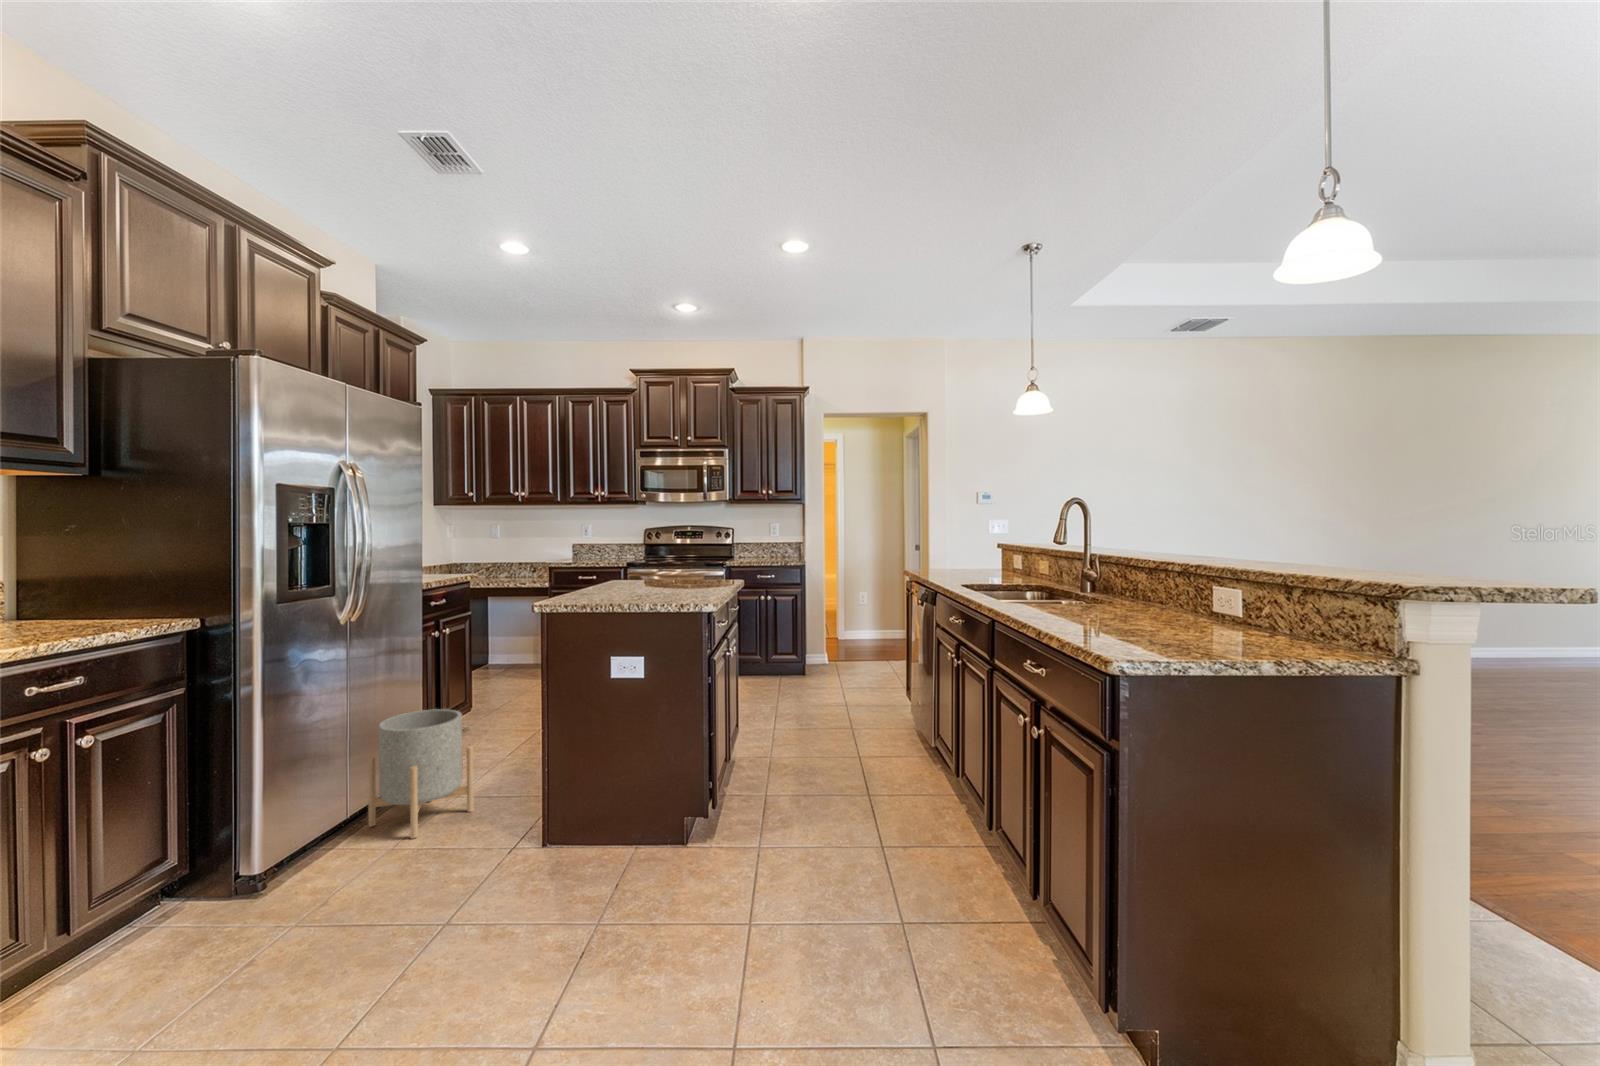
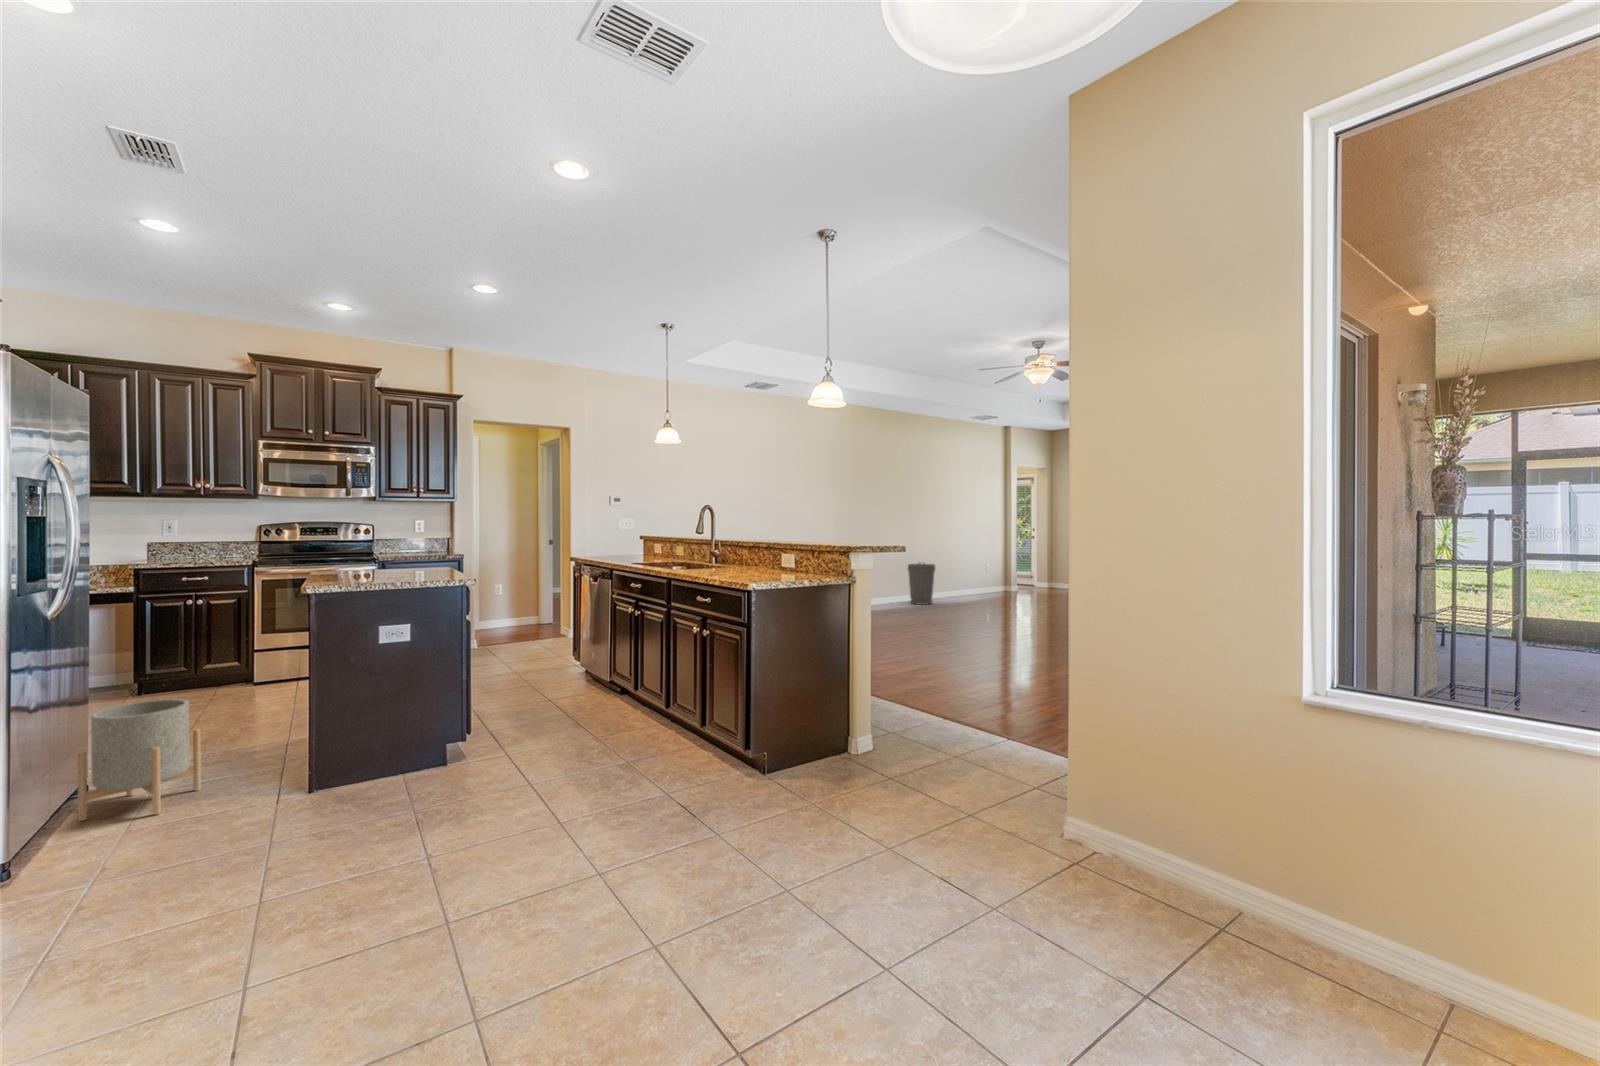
trash can: none [1490,591,1562,665] -> present [908,563,935,605]

